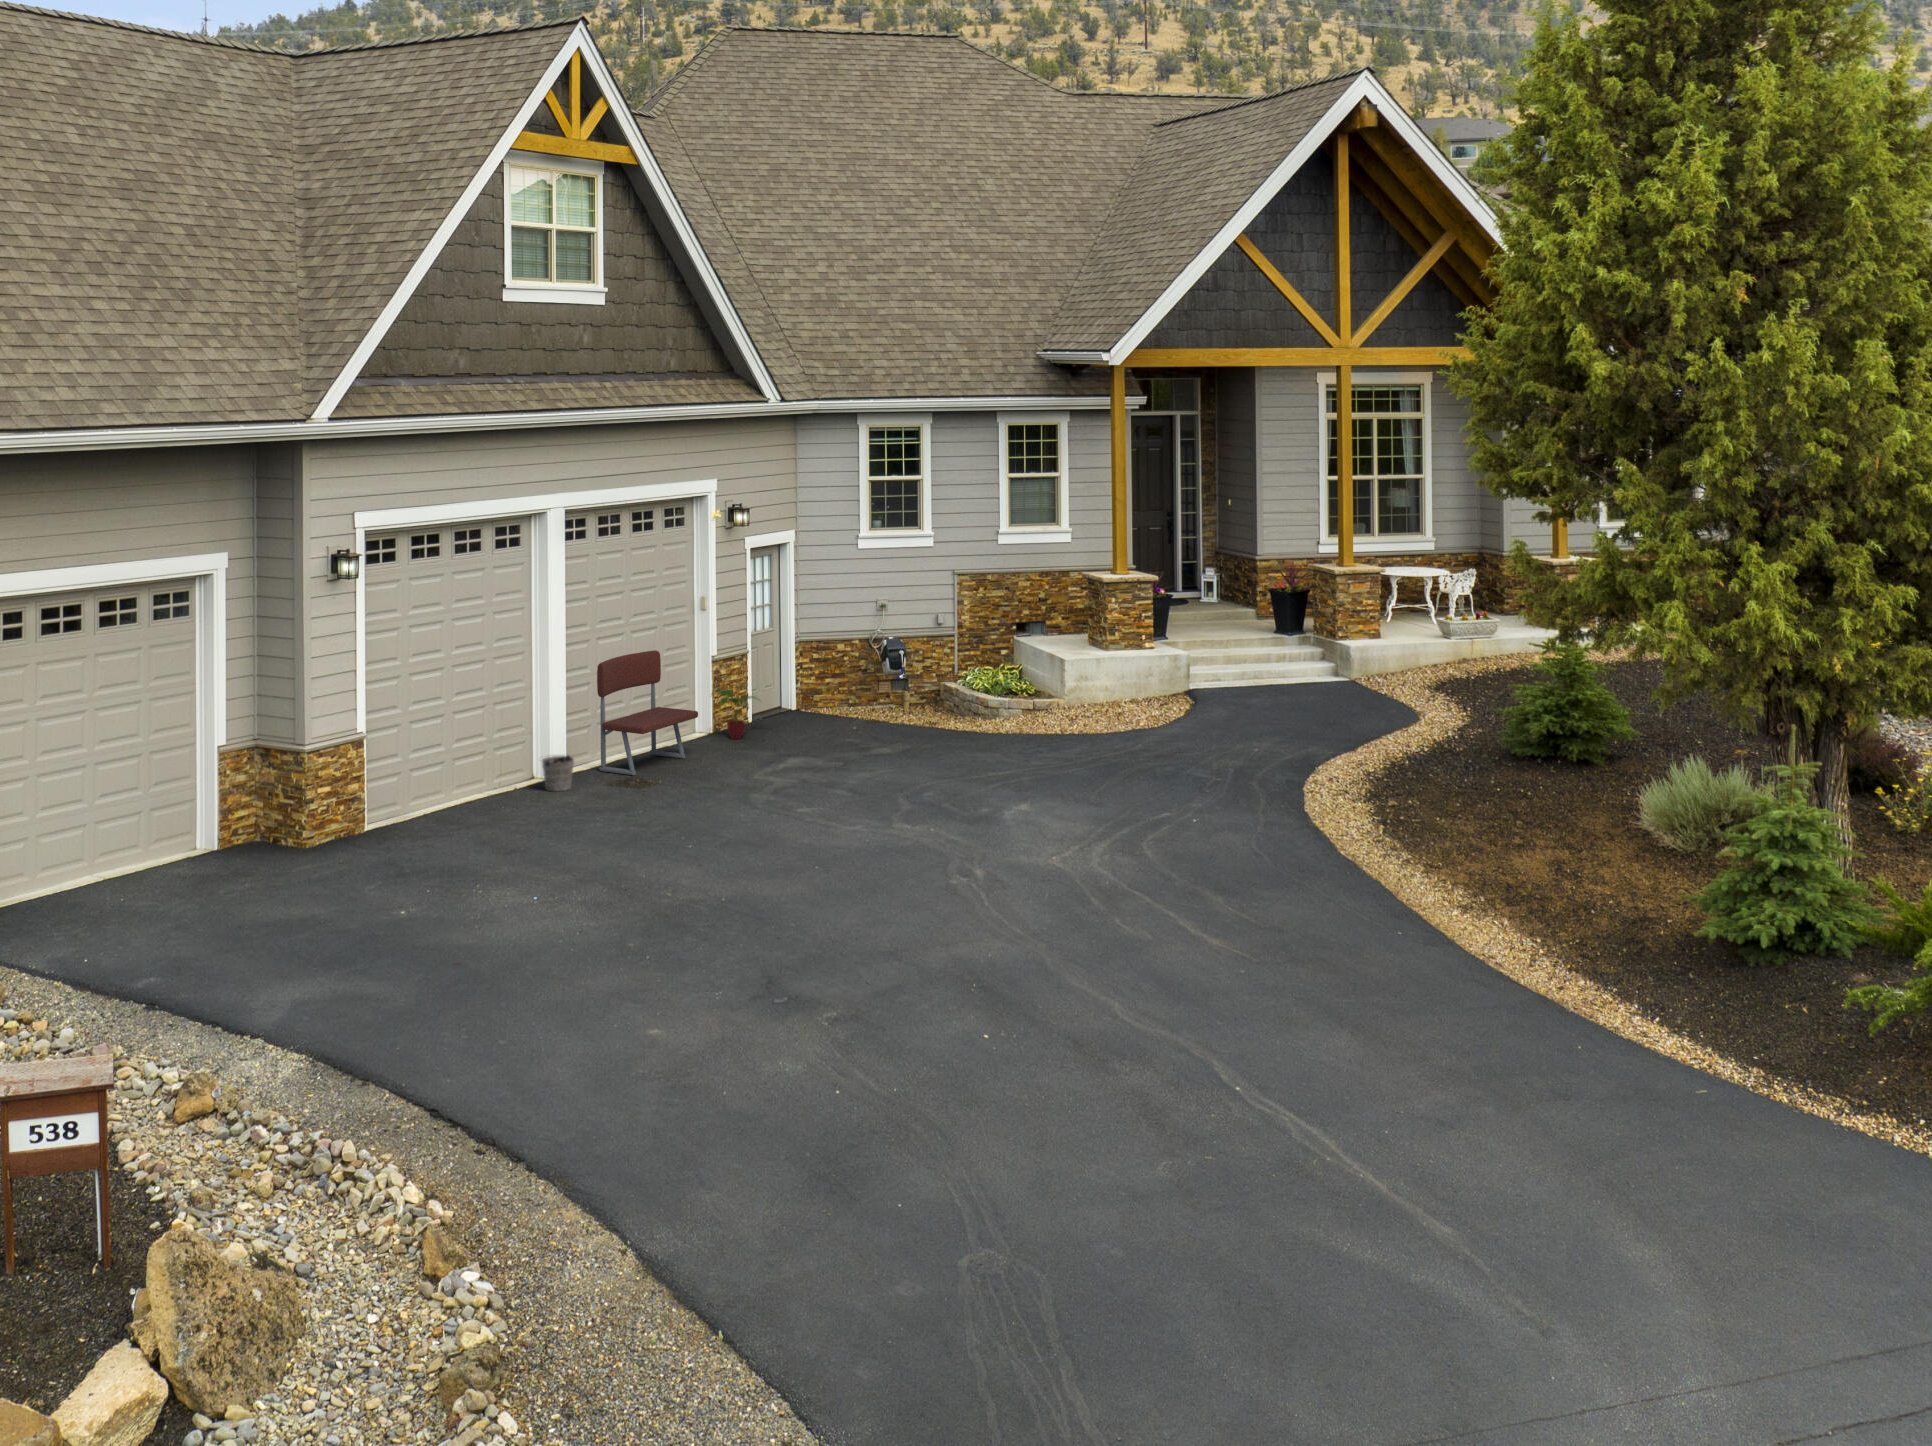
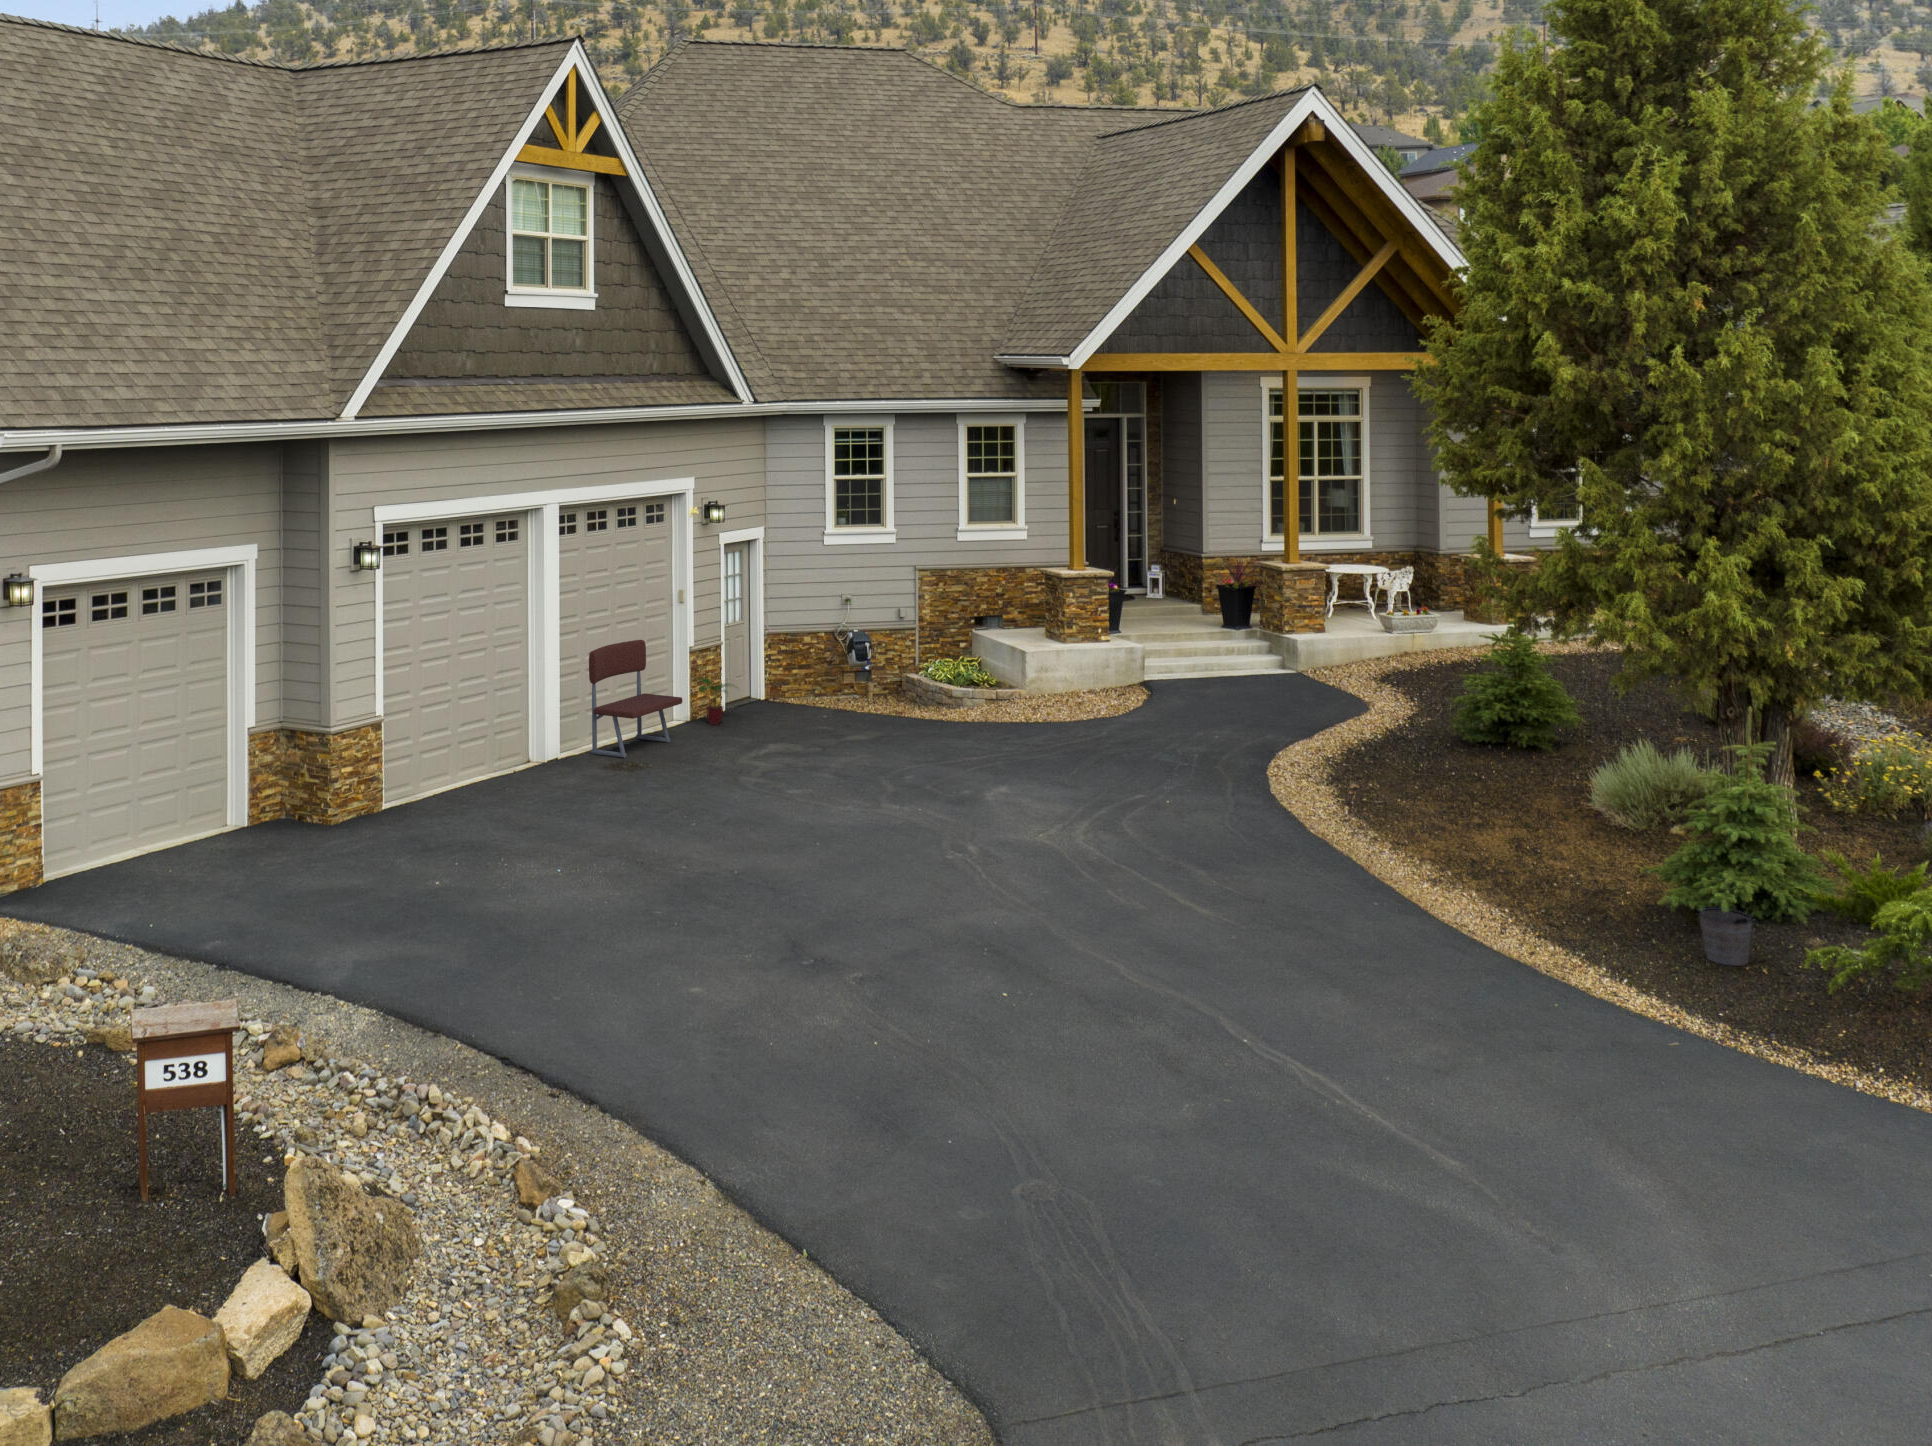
bucket: present [542,755,574,792] -> present [1699,911,1752,966]

